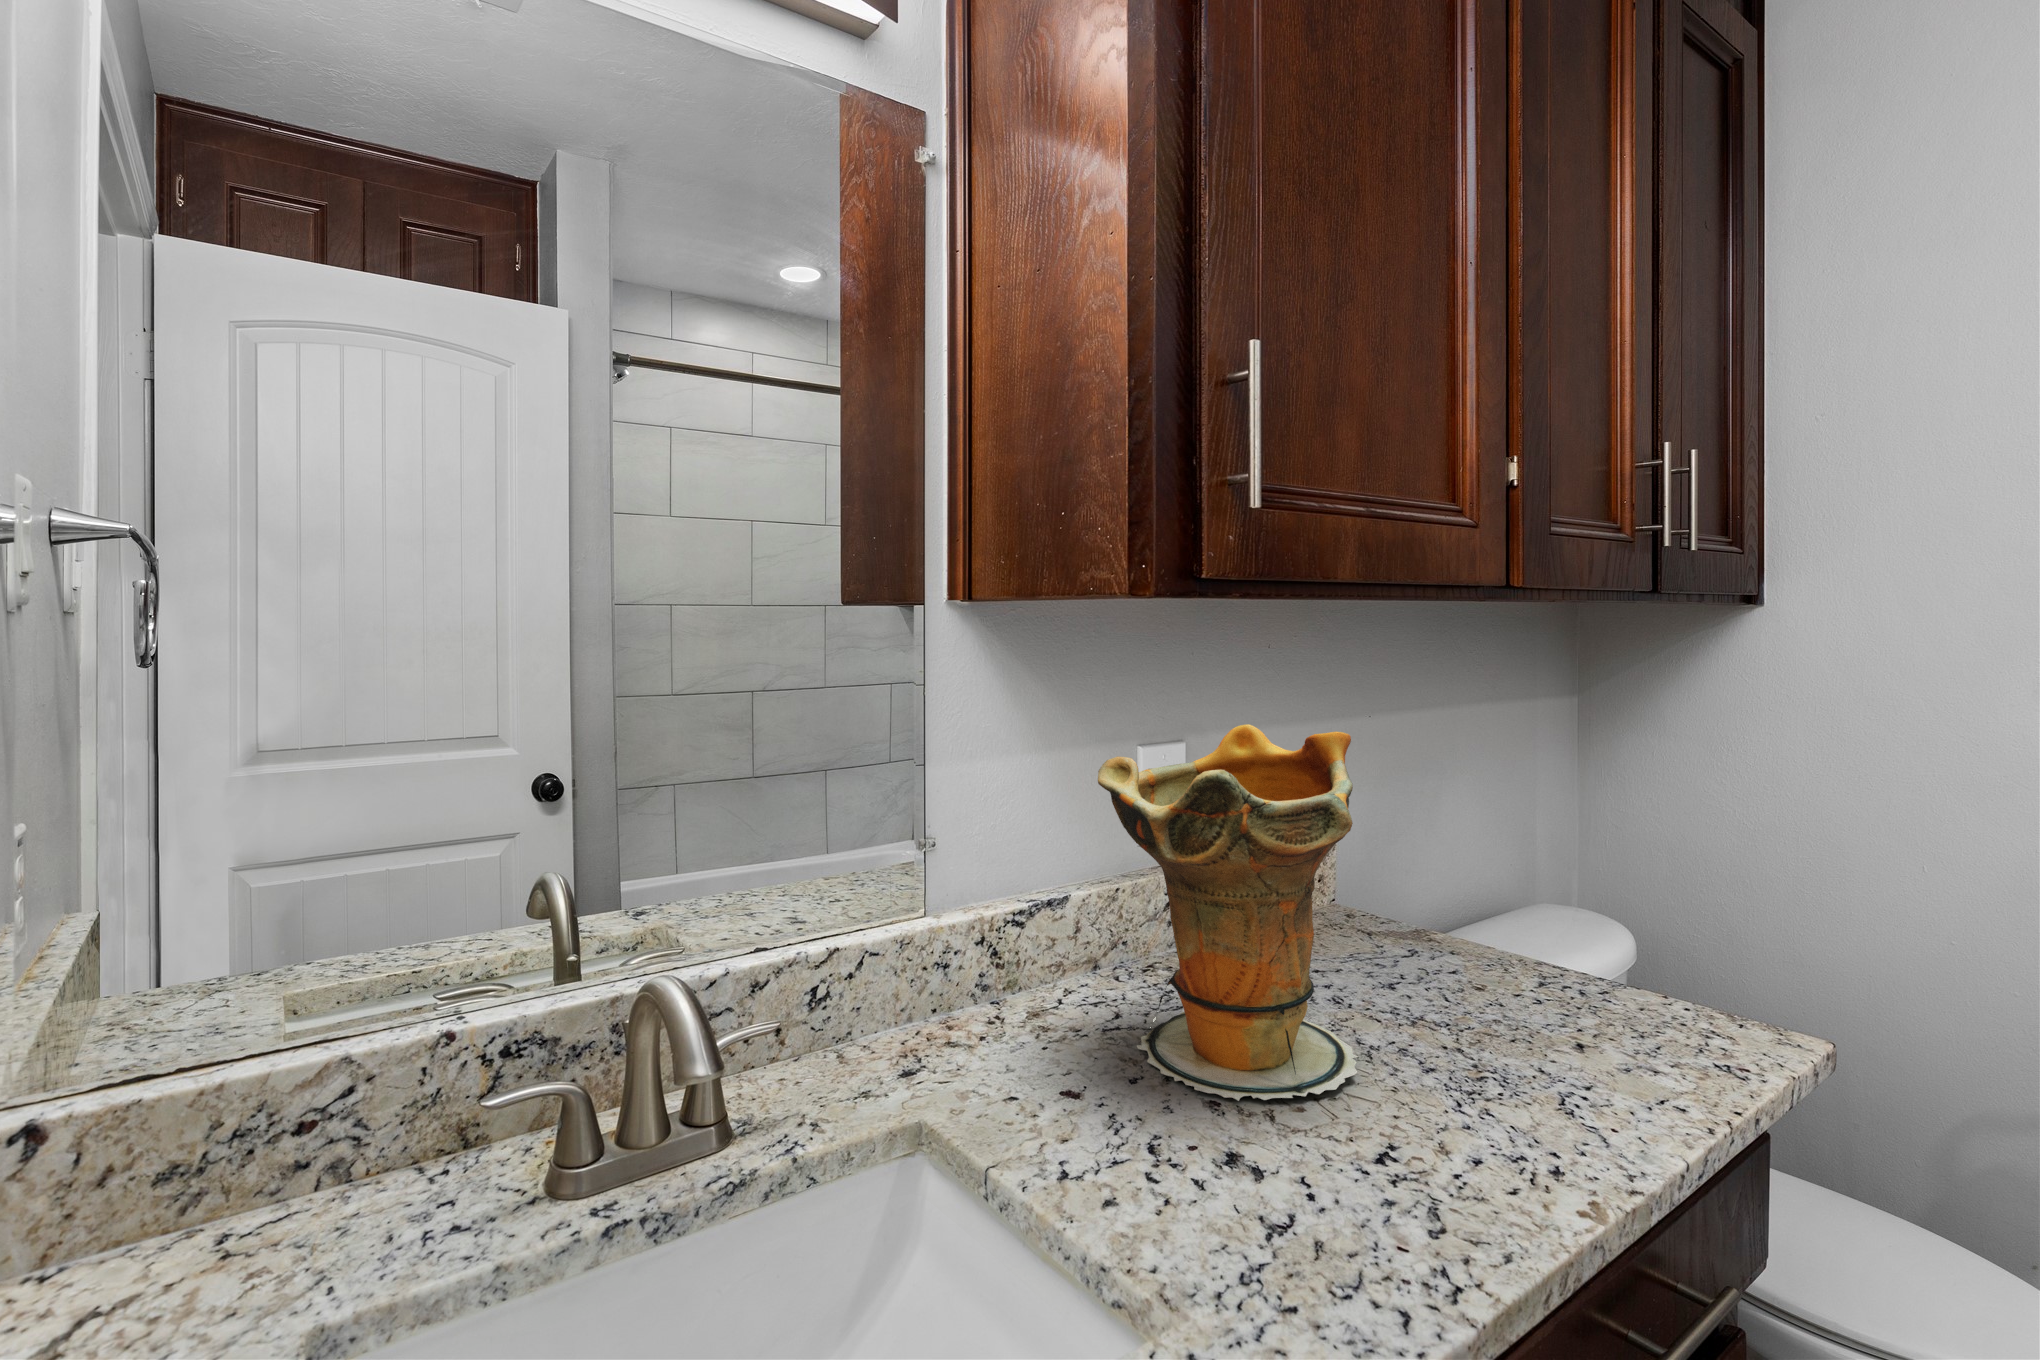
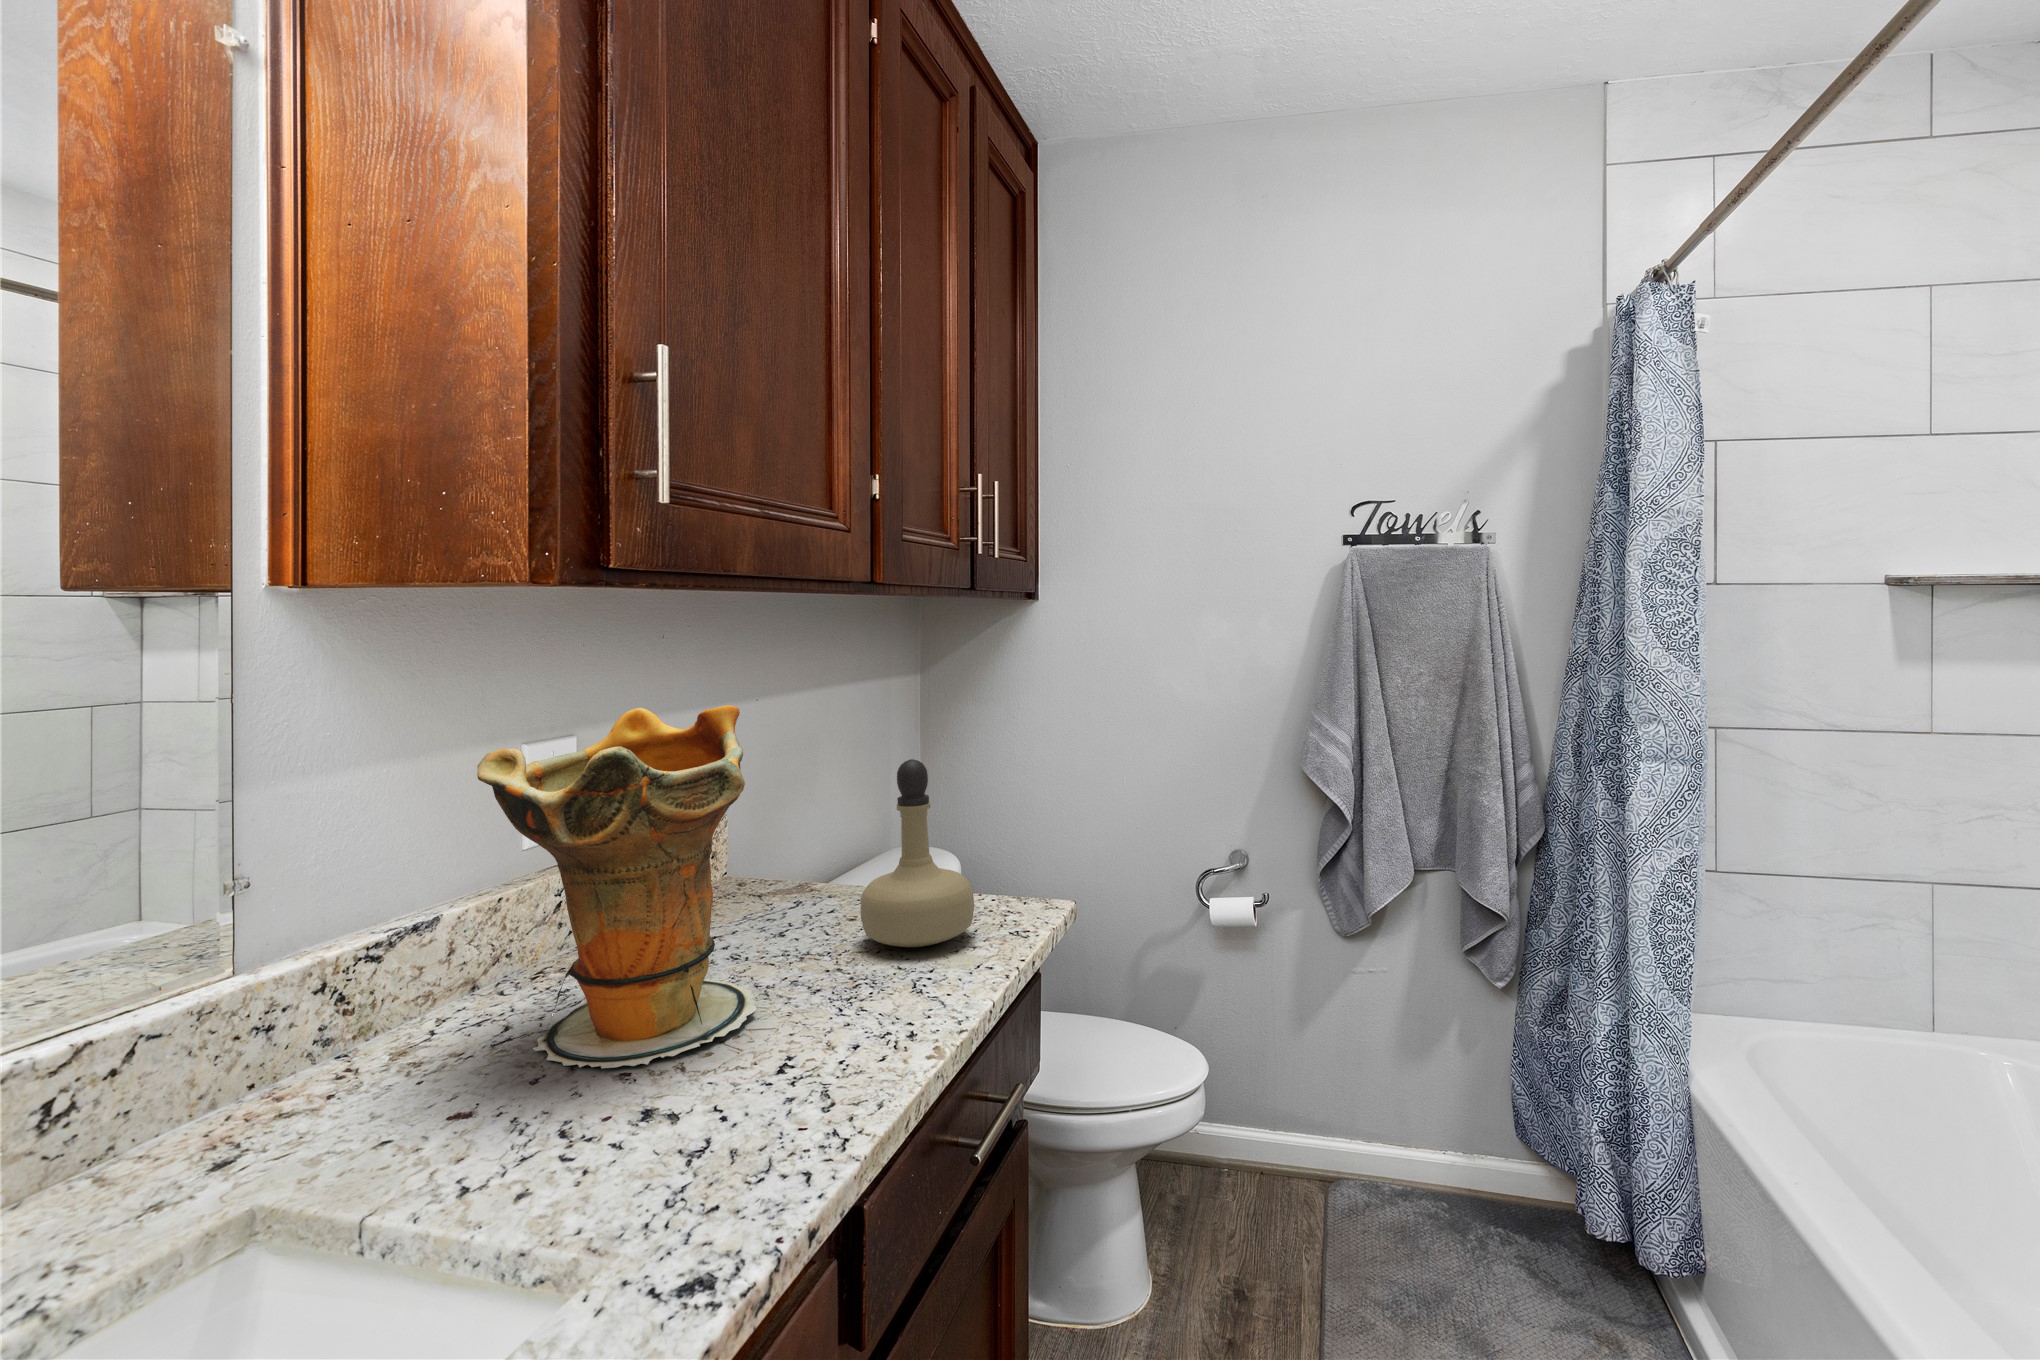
perfume bottle: none [1489,814,1652,1052] -> present [860,759,974,947]

